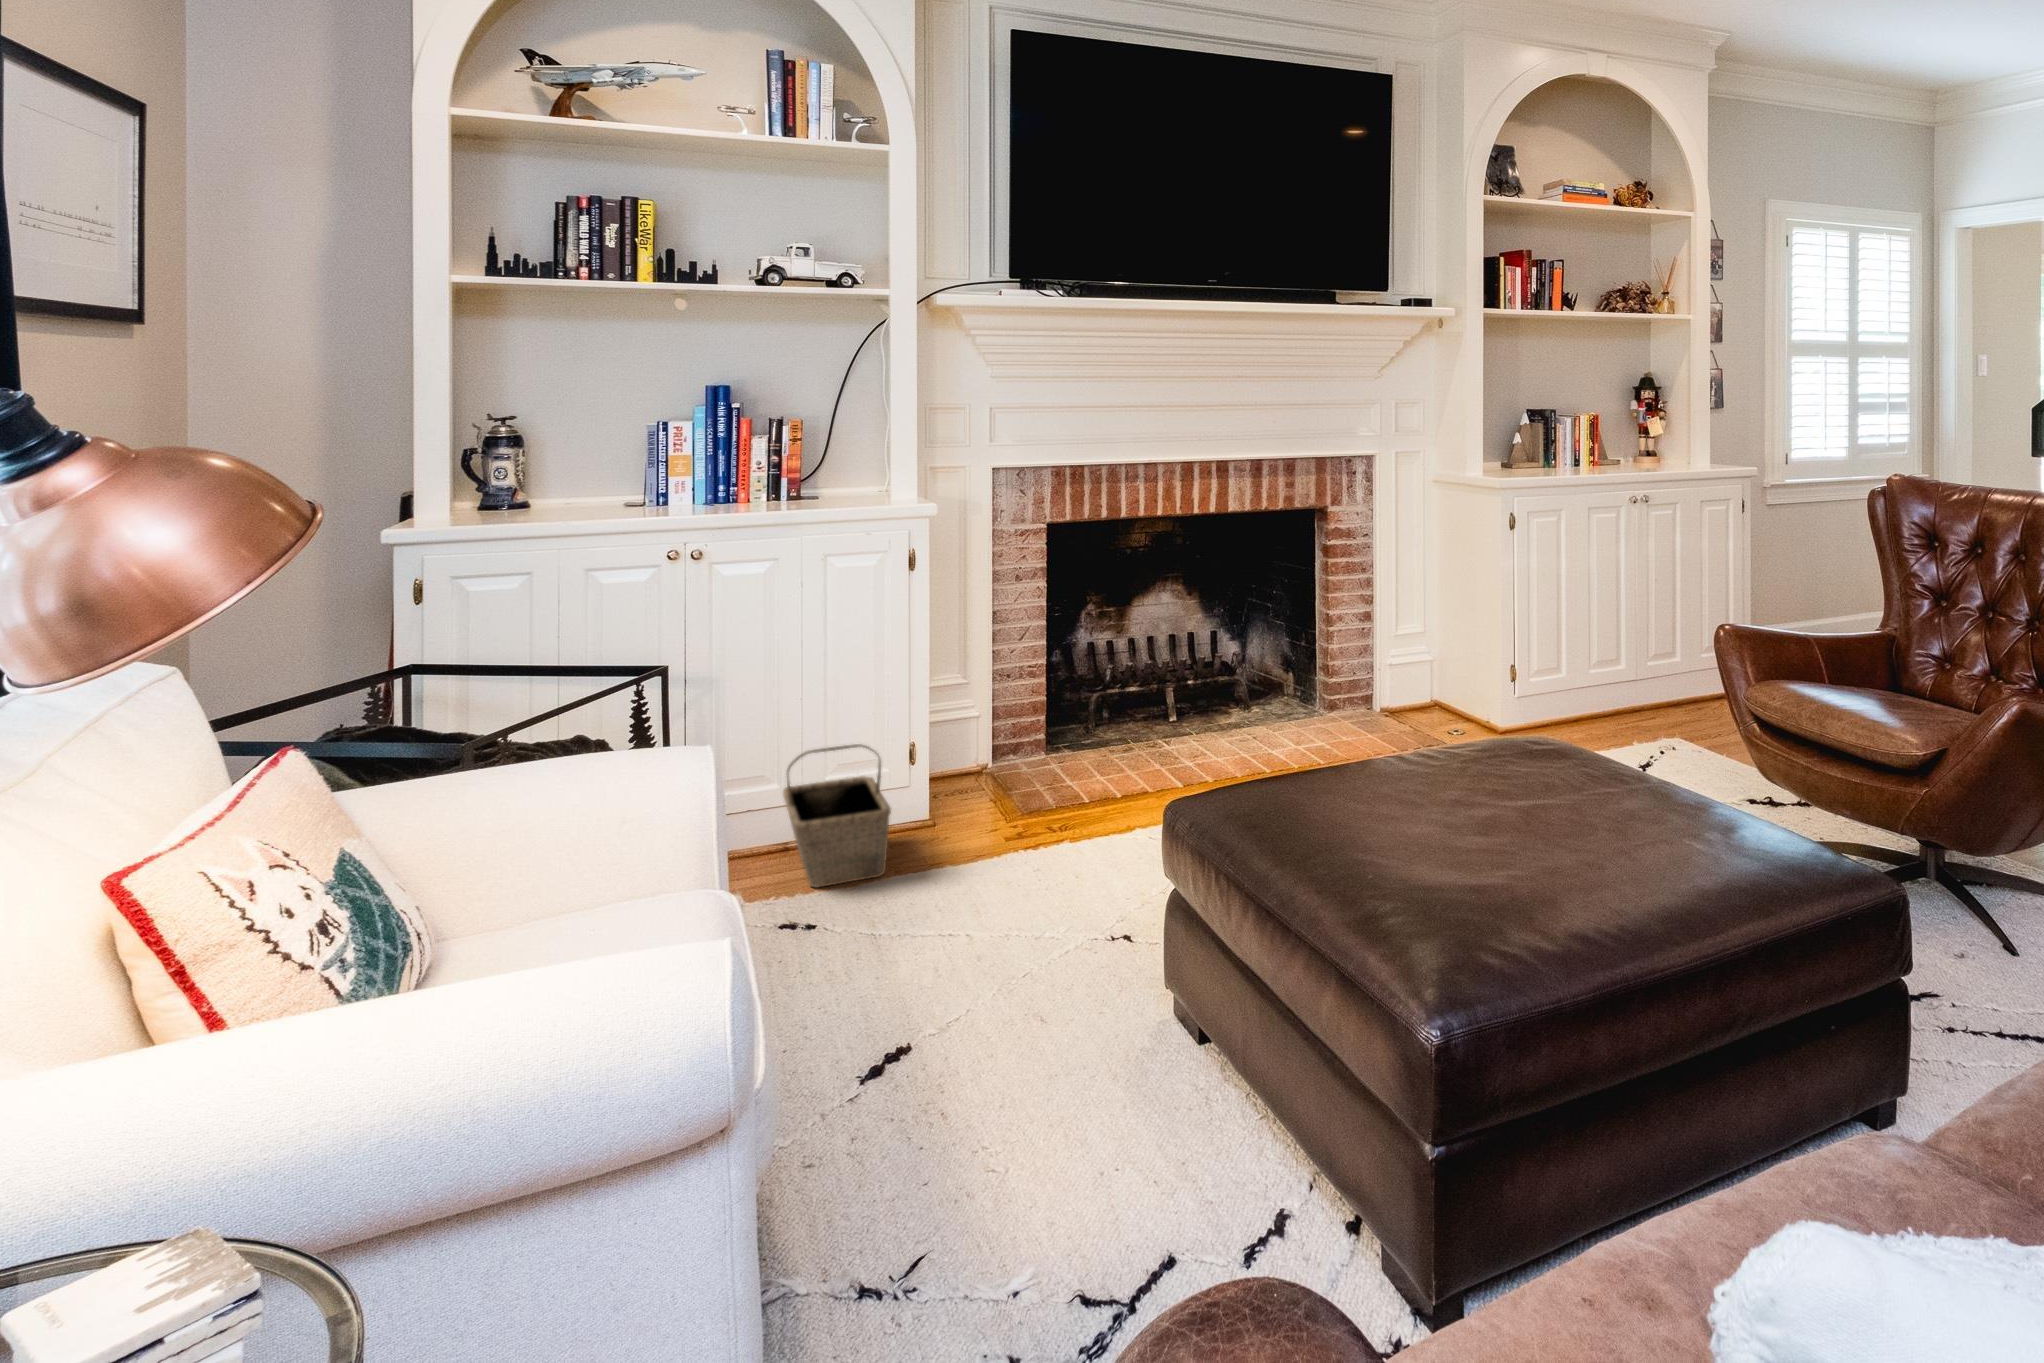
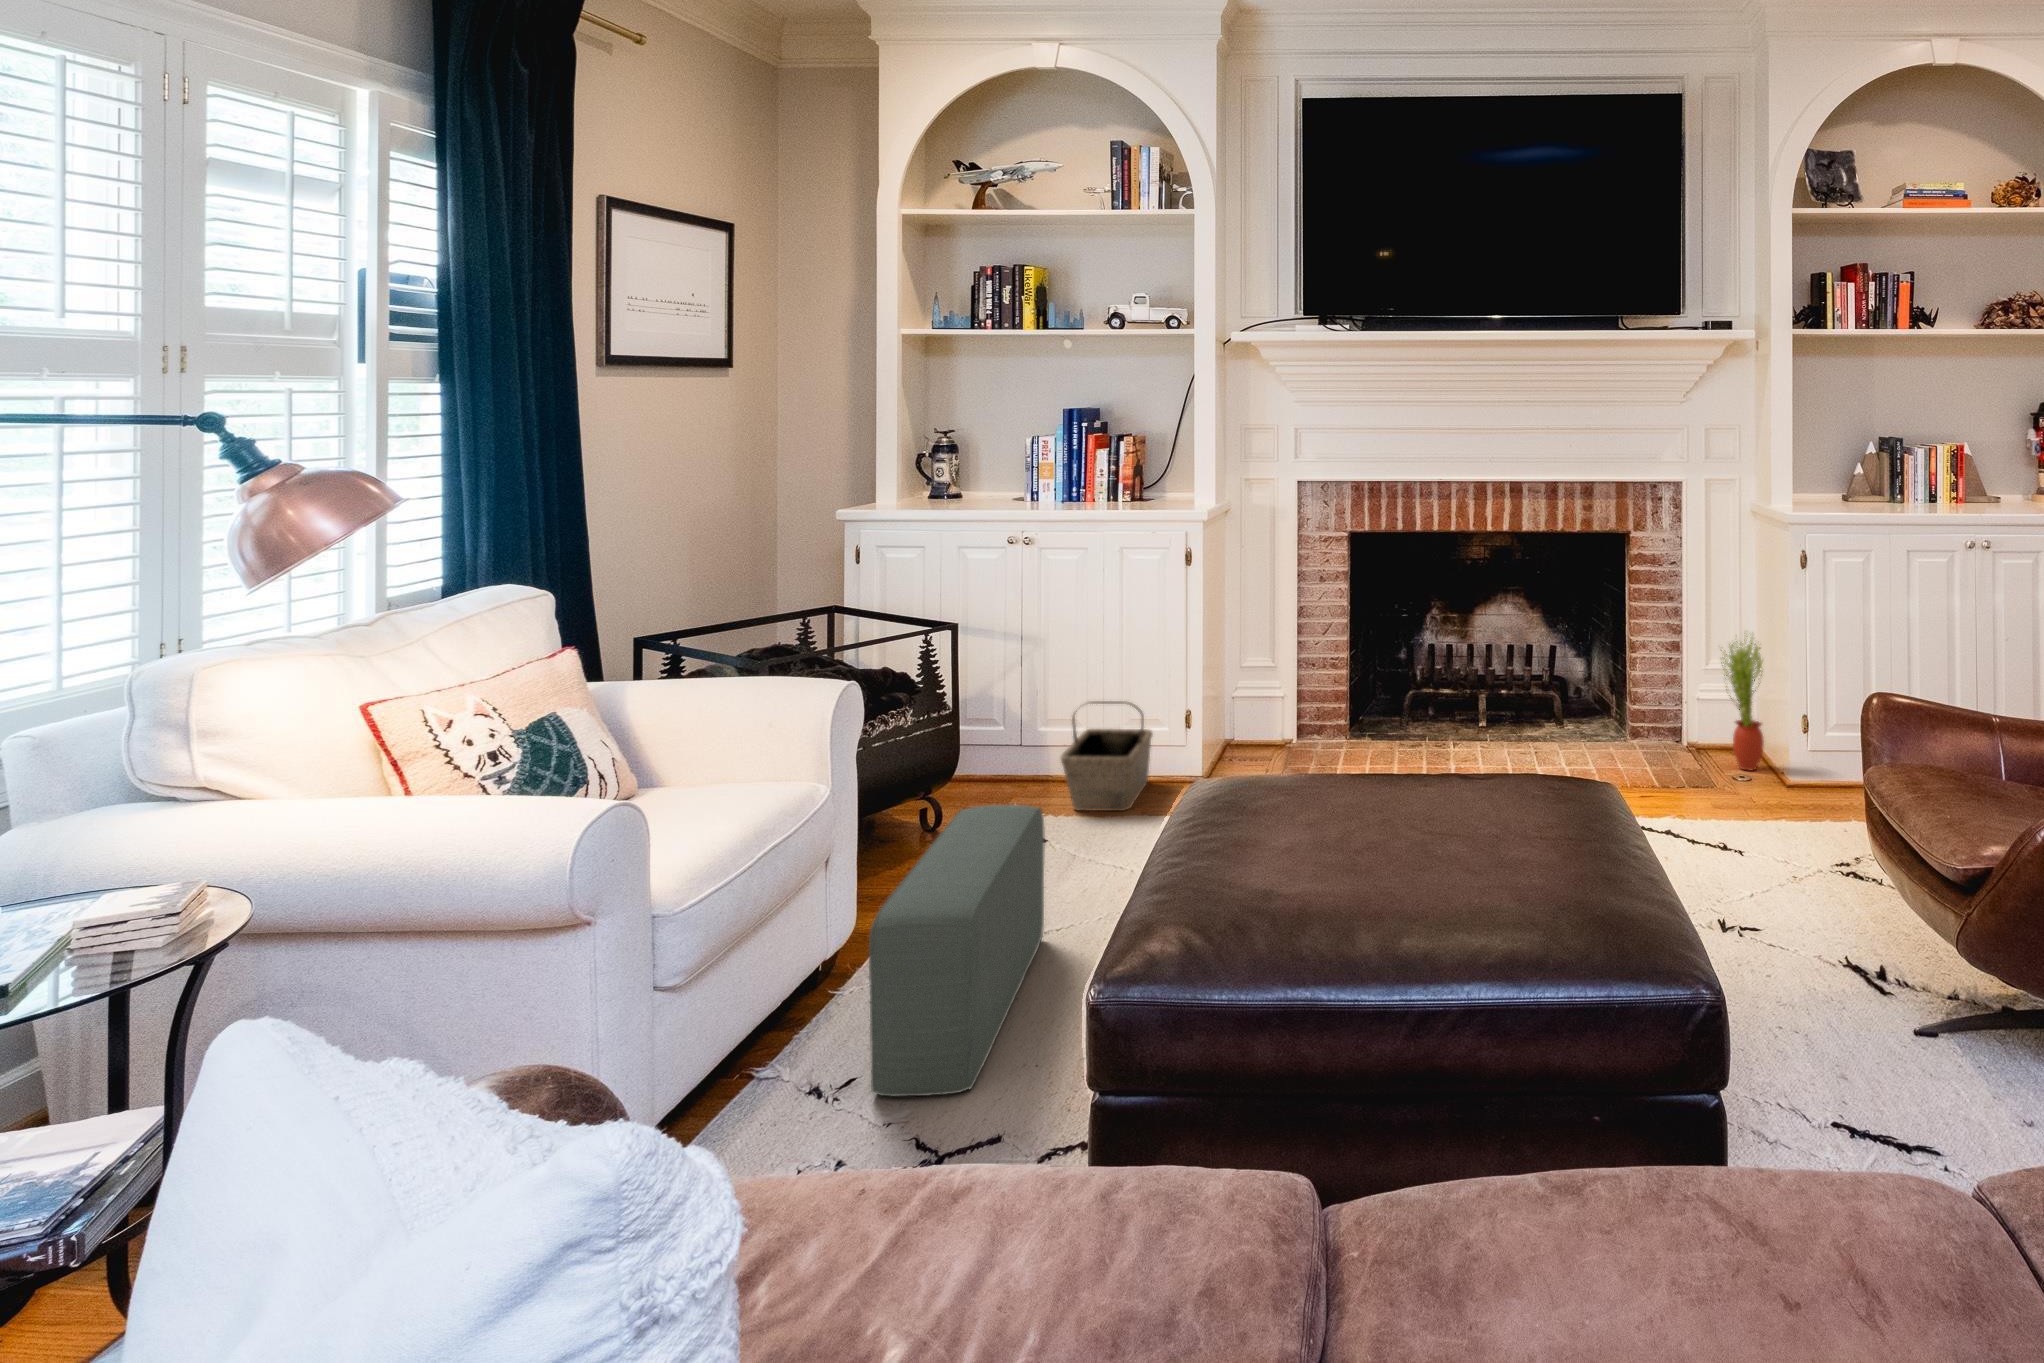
potted plant: none [1428,594,1475,727] -> present [1721,633,1764,771]
pouf: none [867,870,1103,1253] -> present [869,805,1045,1097]

